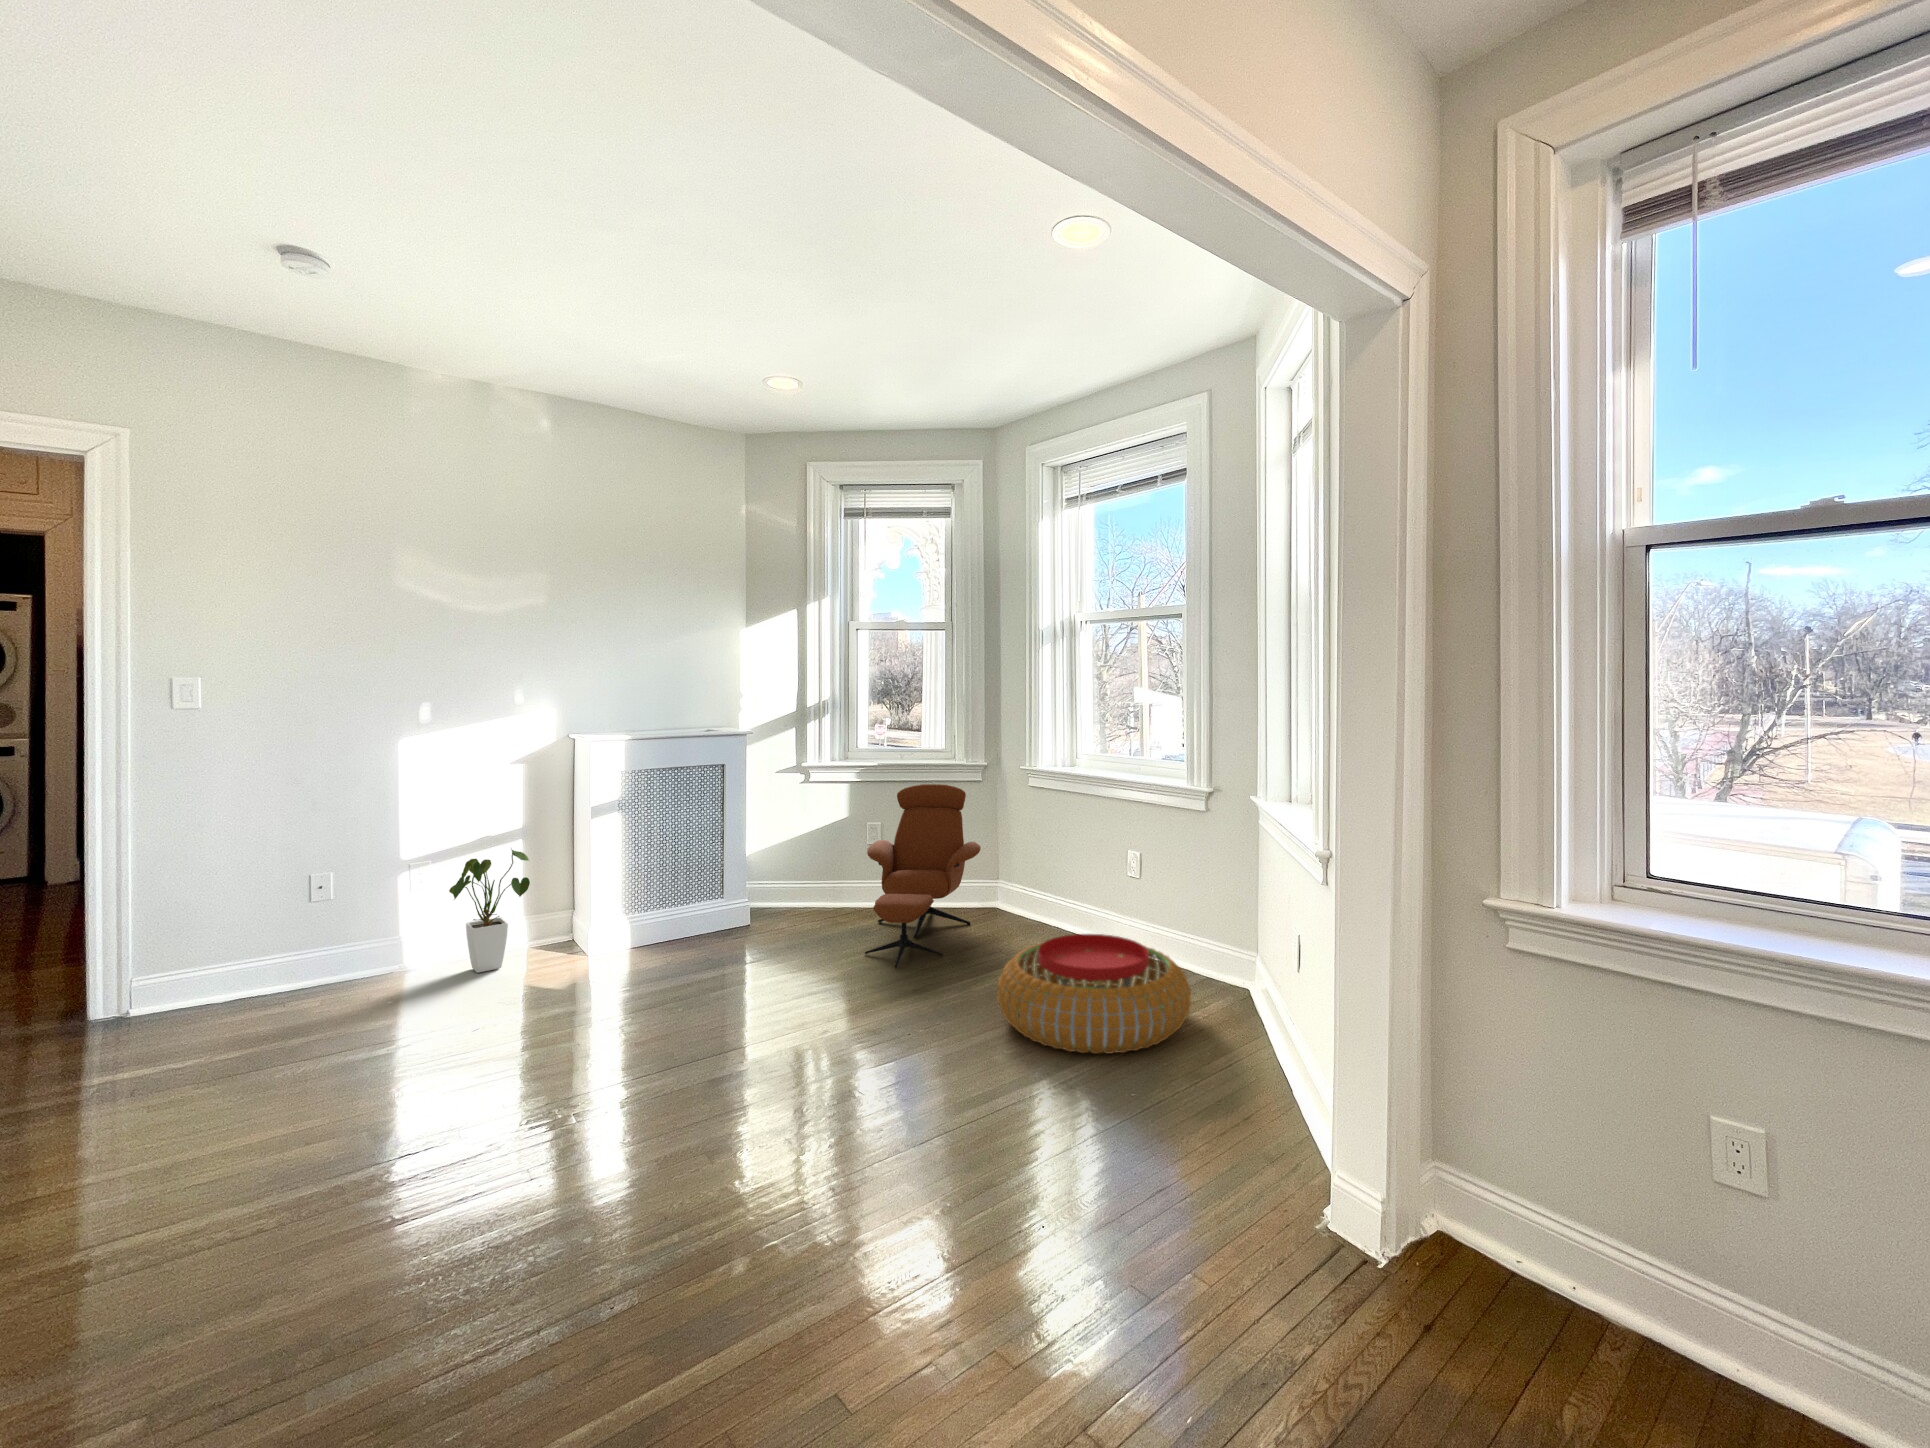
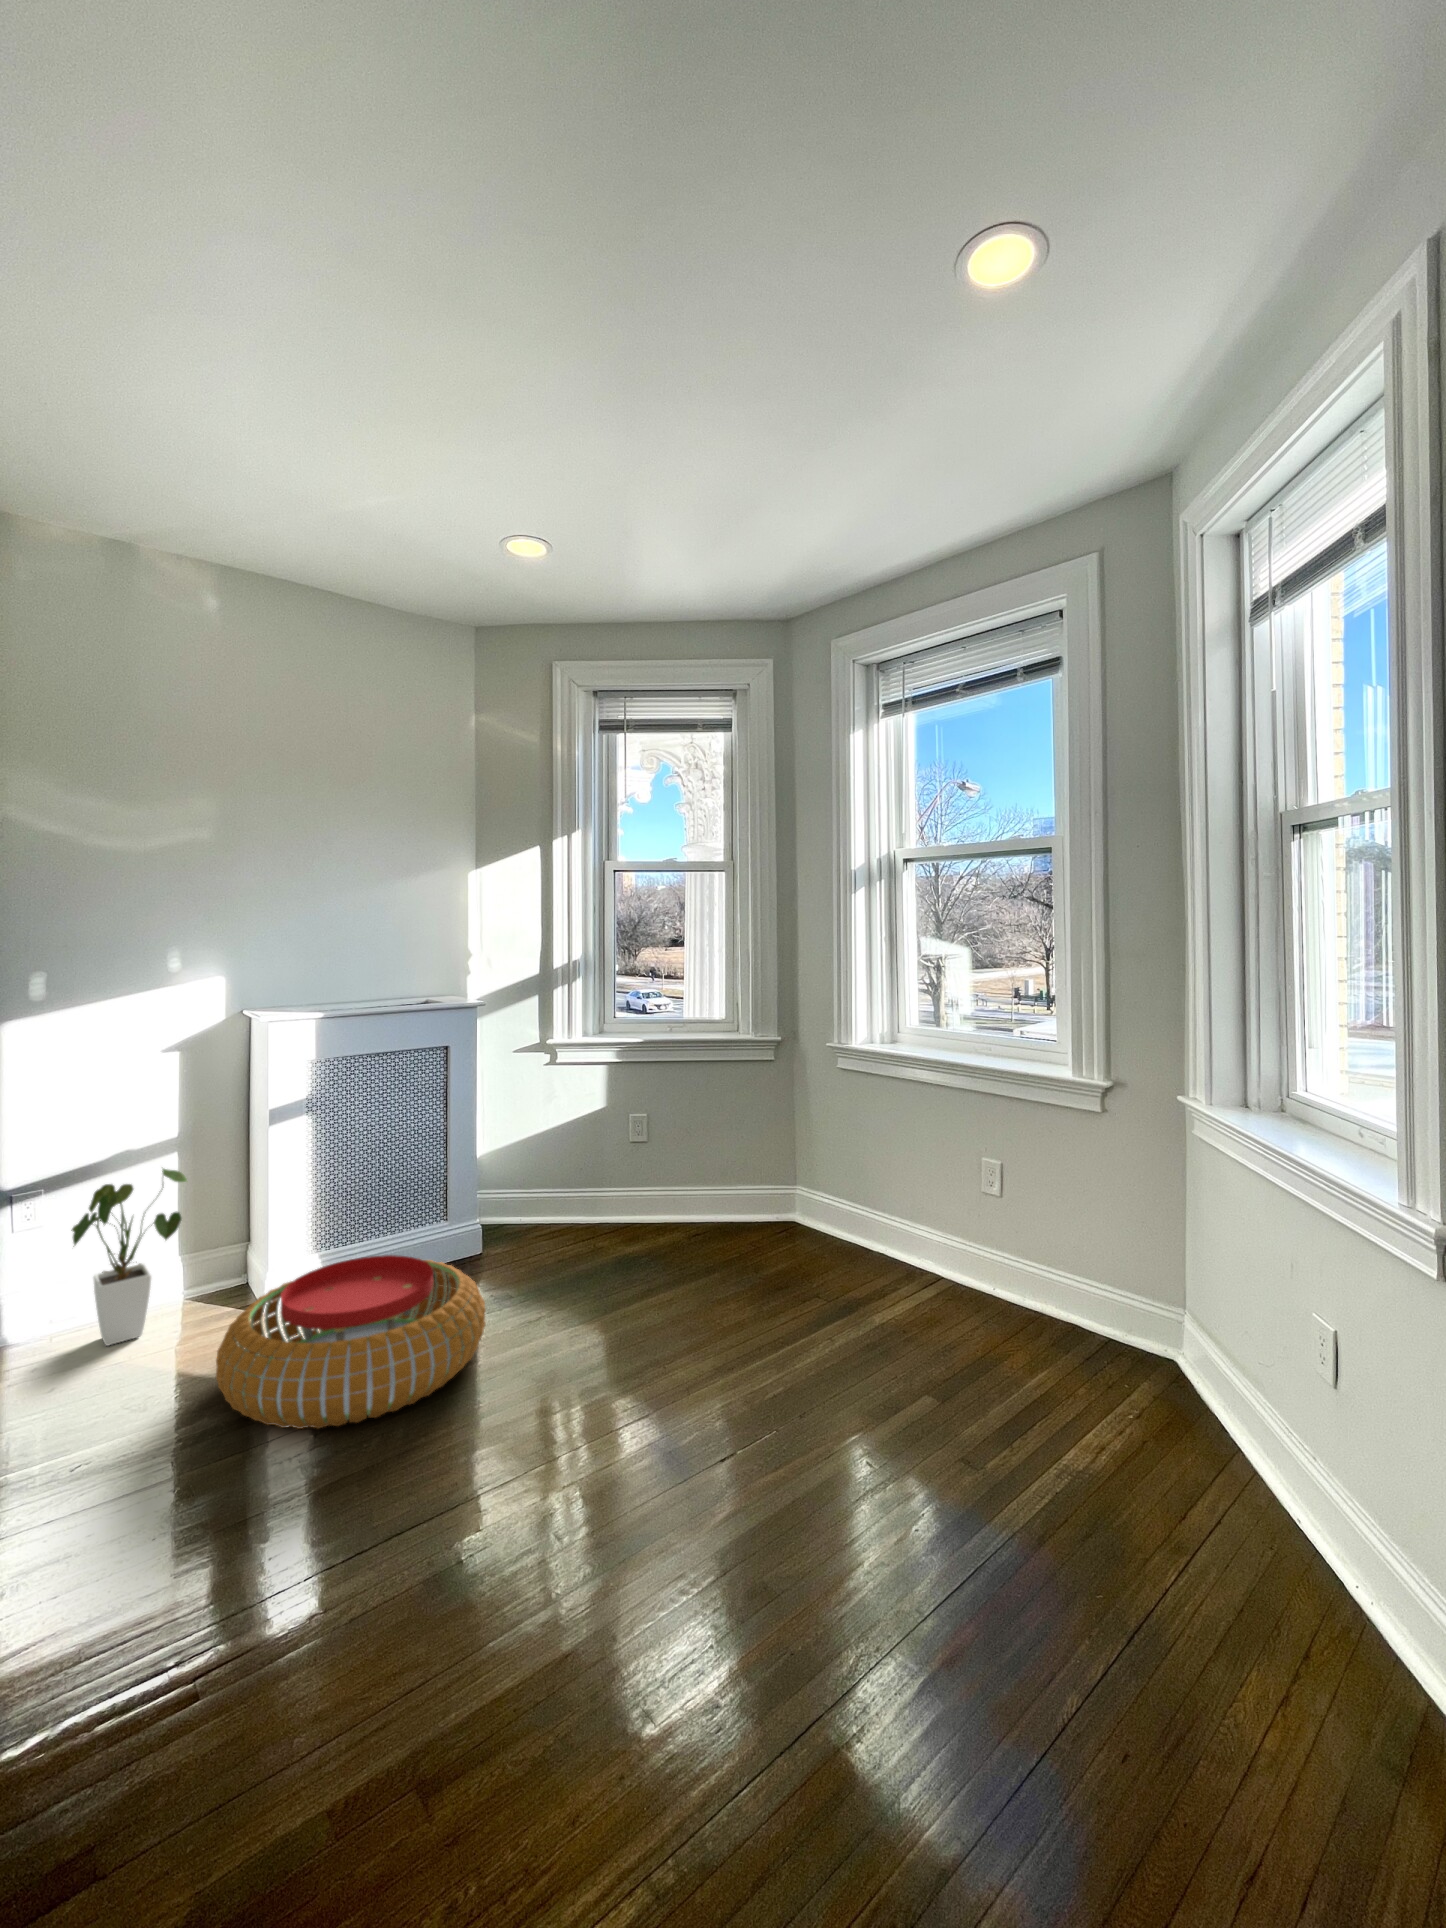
lounge chair: present [865,784,981,968] -> none [633,1066,778,1328]
pouf: present [997,934,1191,1054] -> present [216,1255,486,1429]

